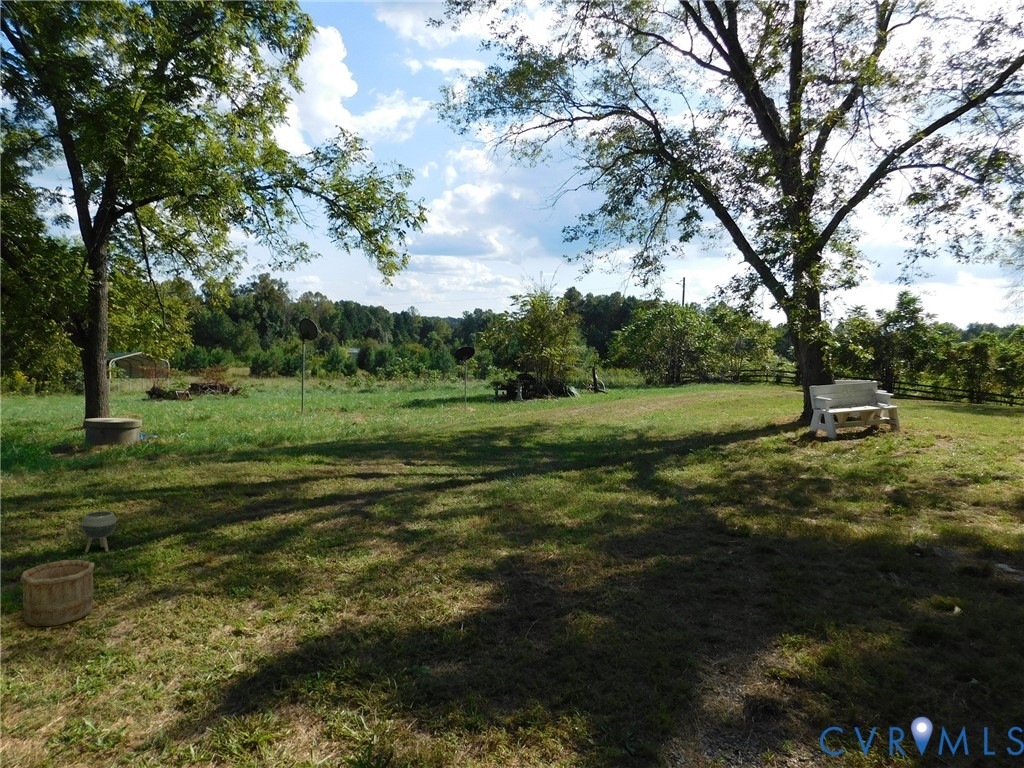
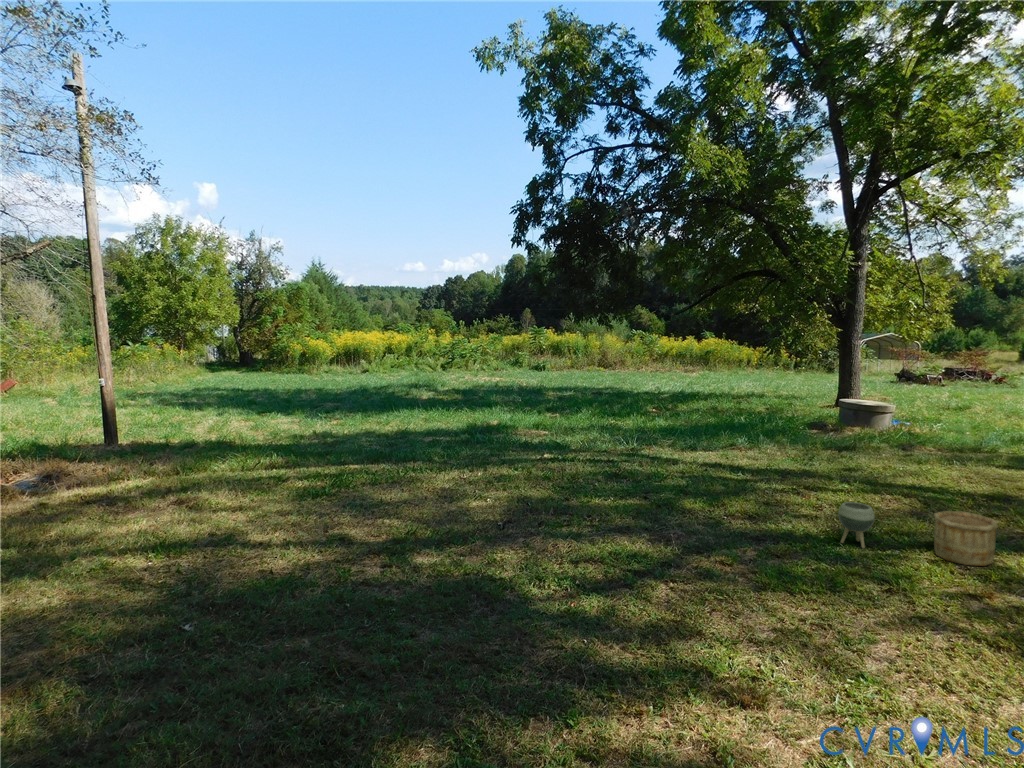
wooden bucket: present [20,560,95,626] -> present [934,511,998,566]

